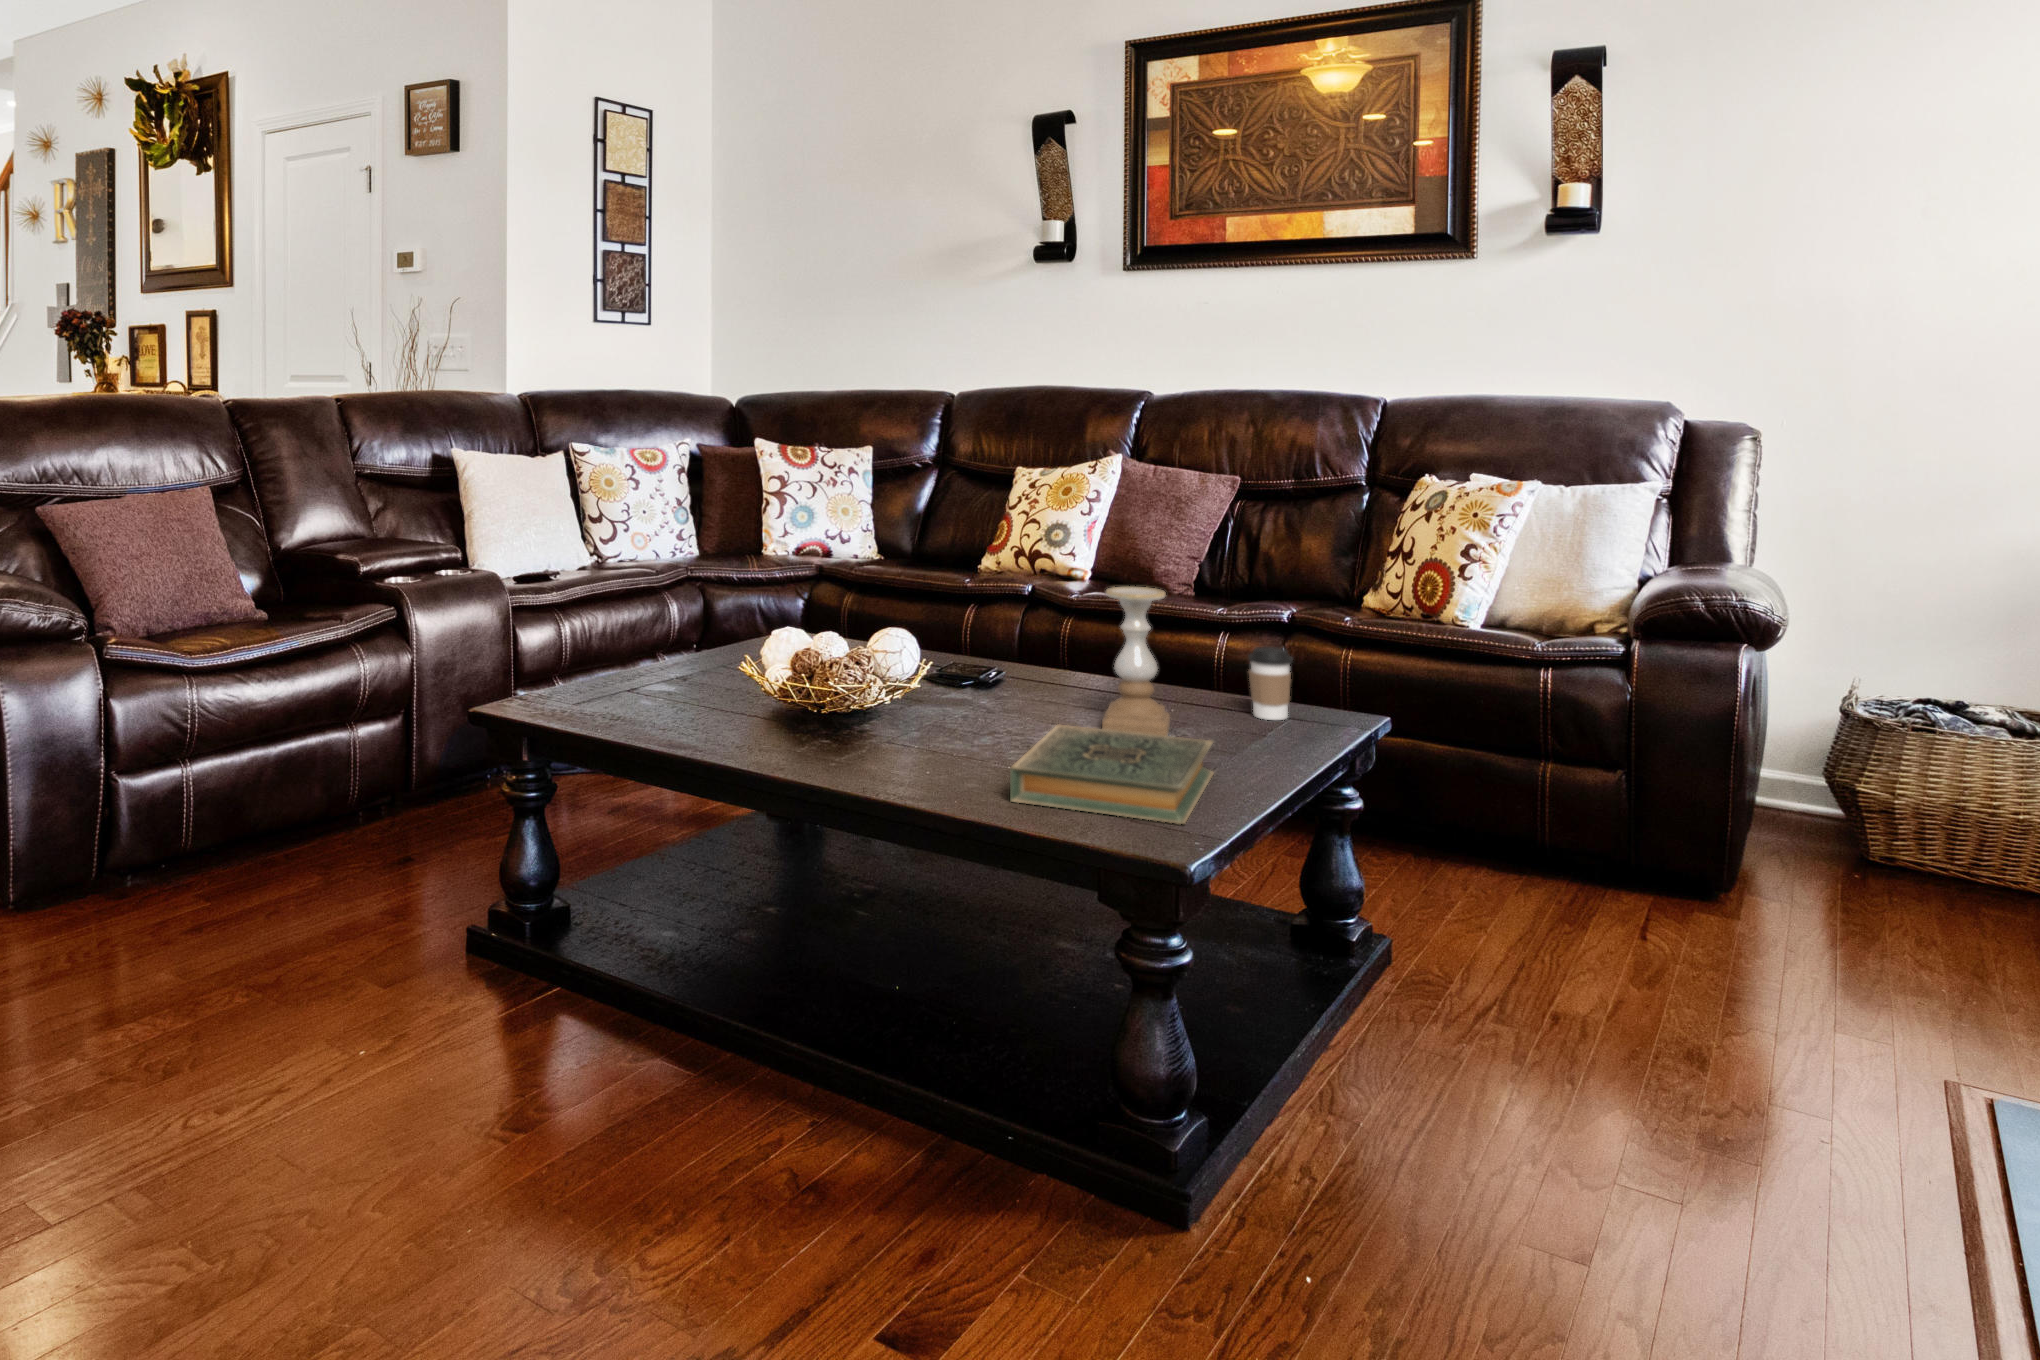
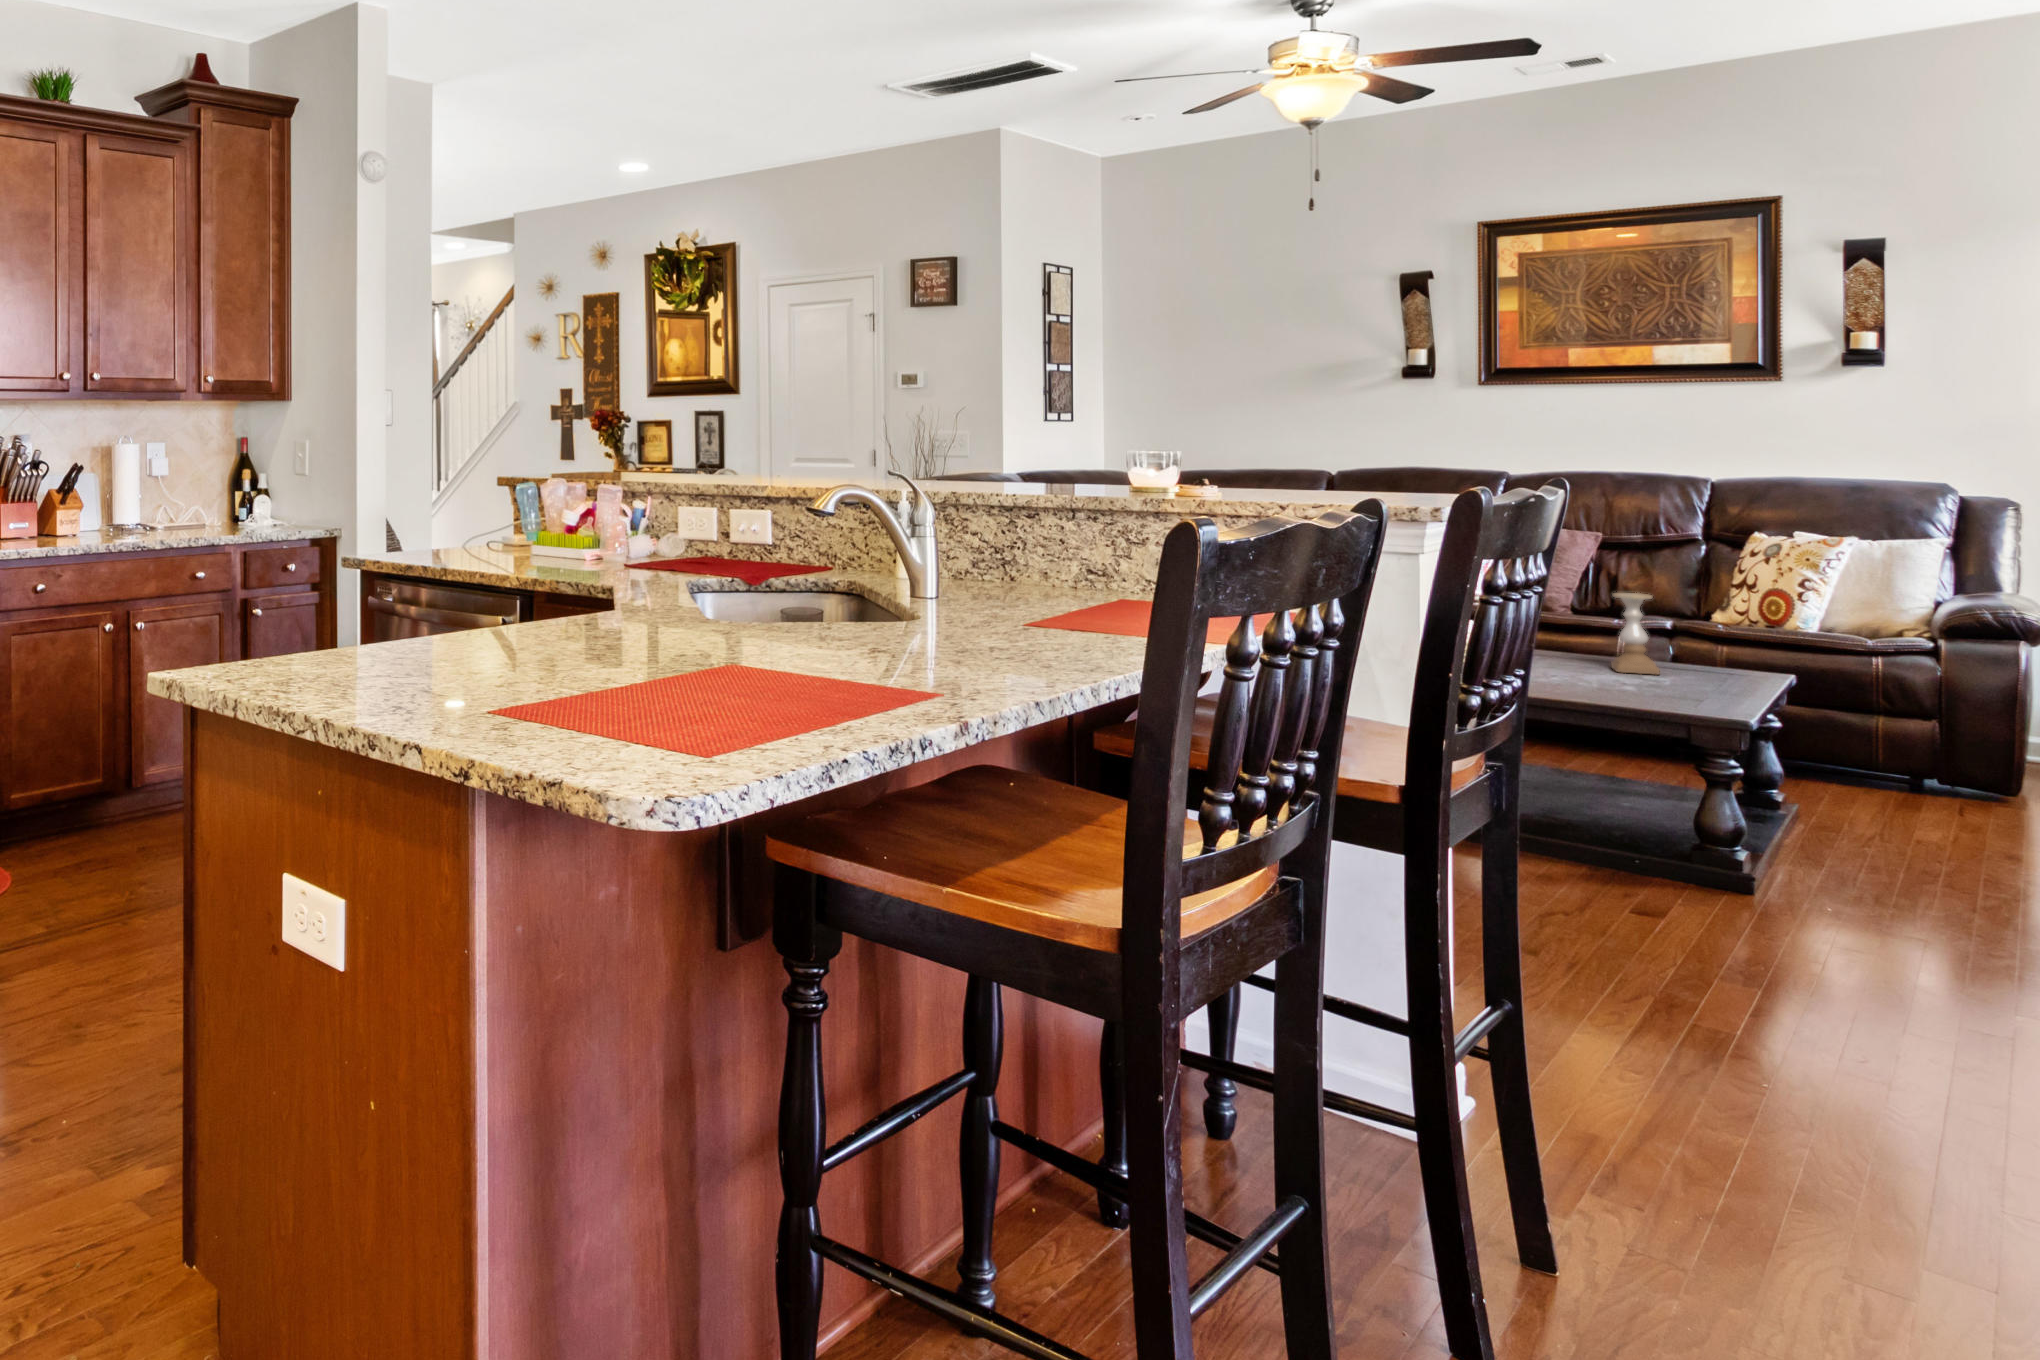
coffee cup: present [1249,647,1293,720] -> none [1697,629,1728,670]
hardback book: present [1010,725,1213,824] -> none [1603,663,1715,702]

